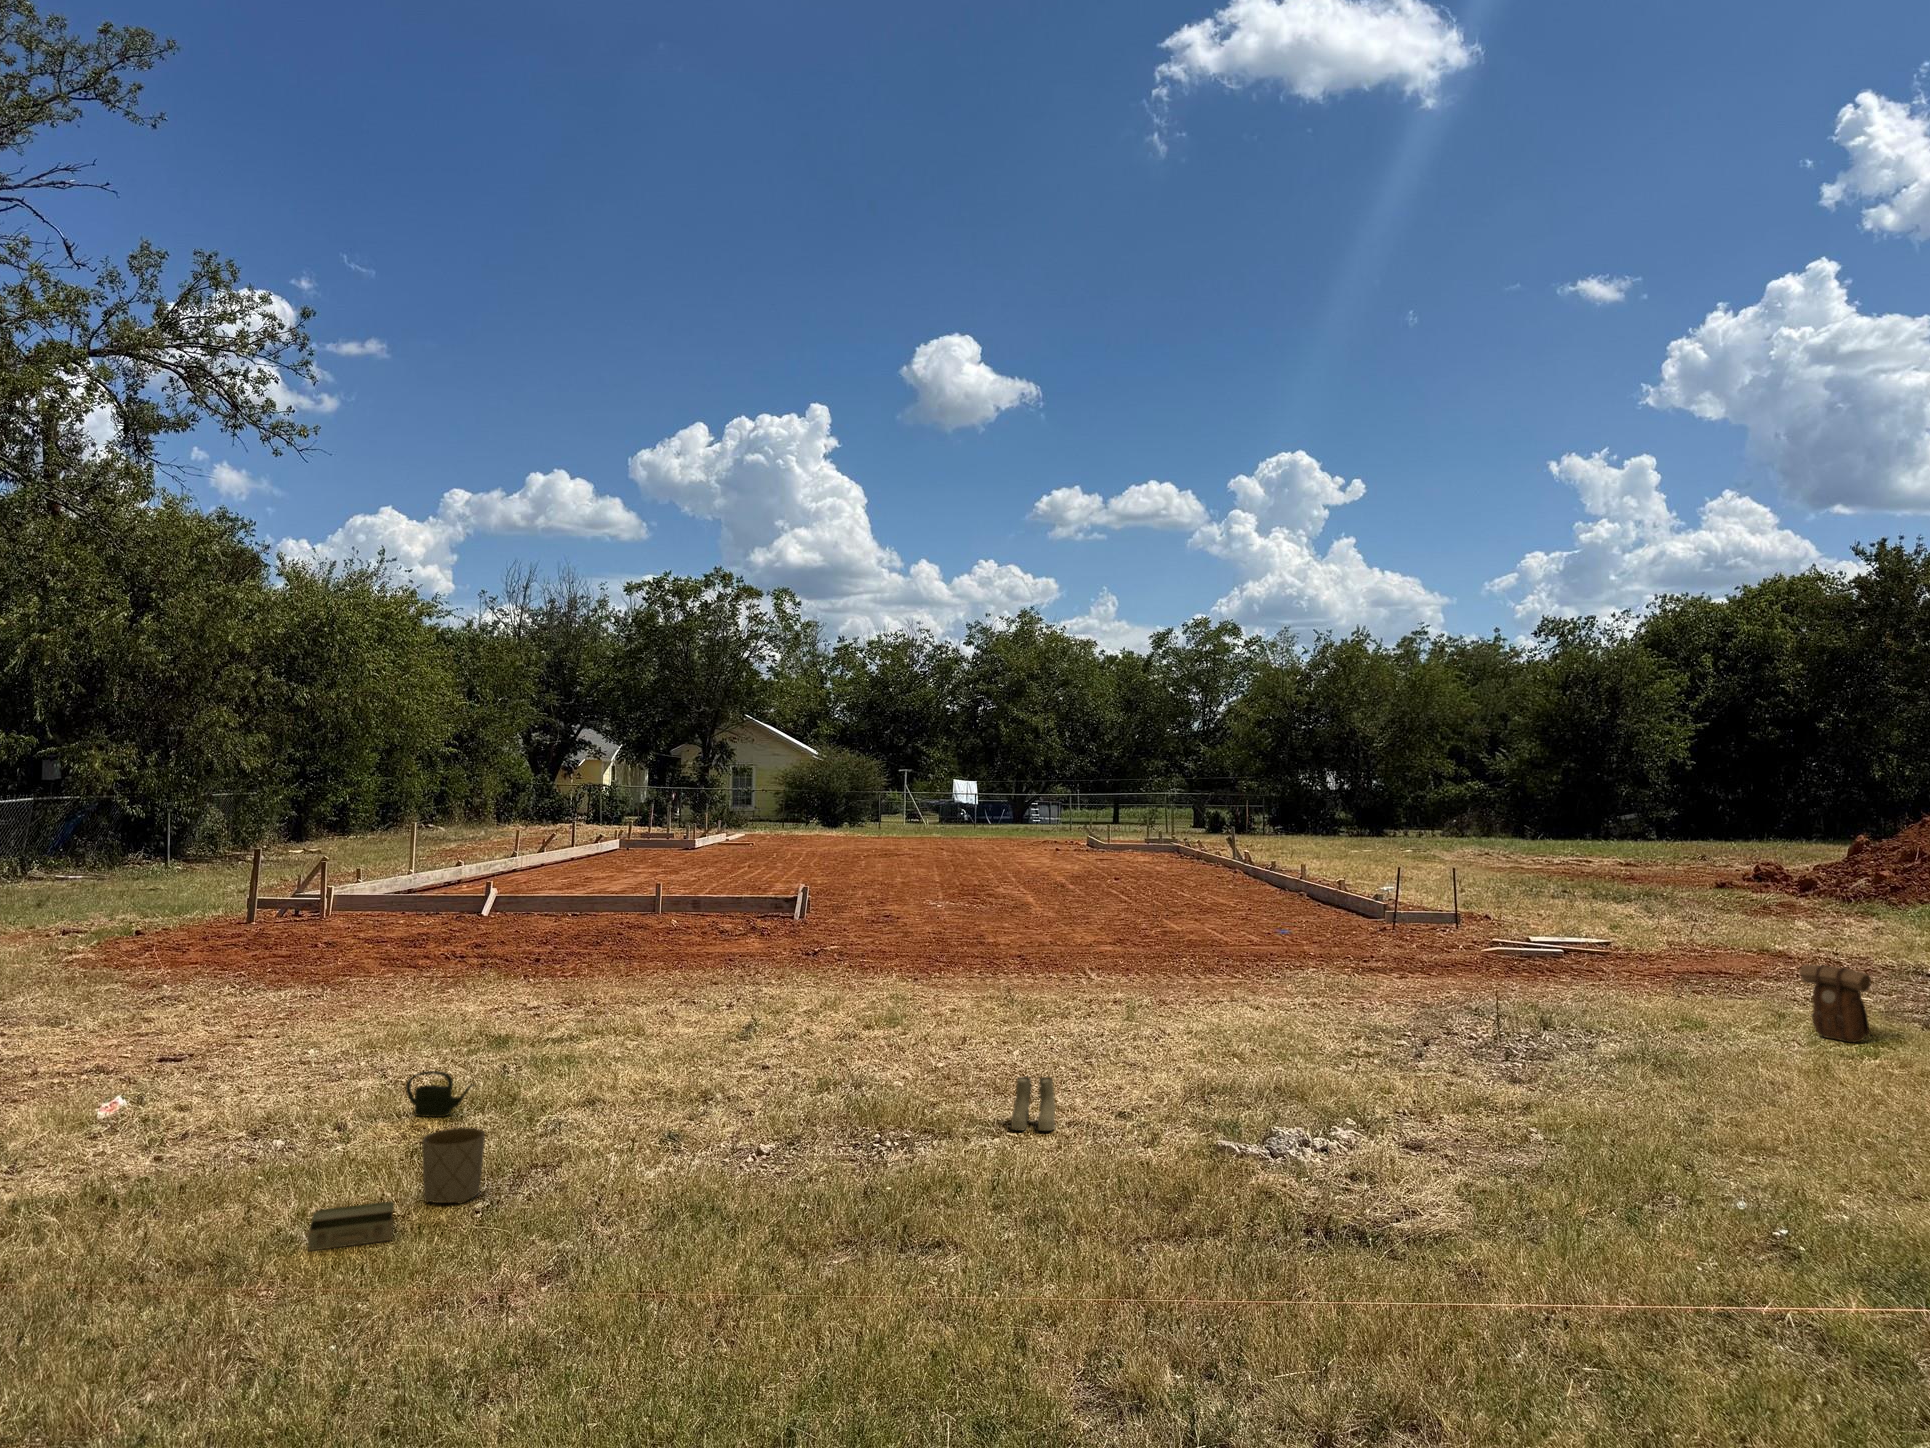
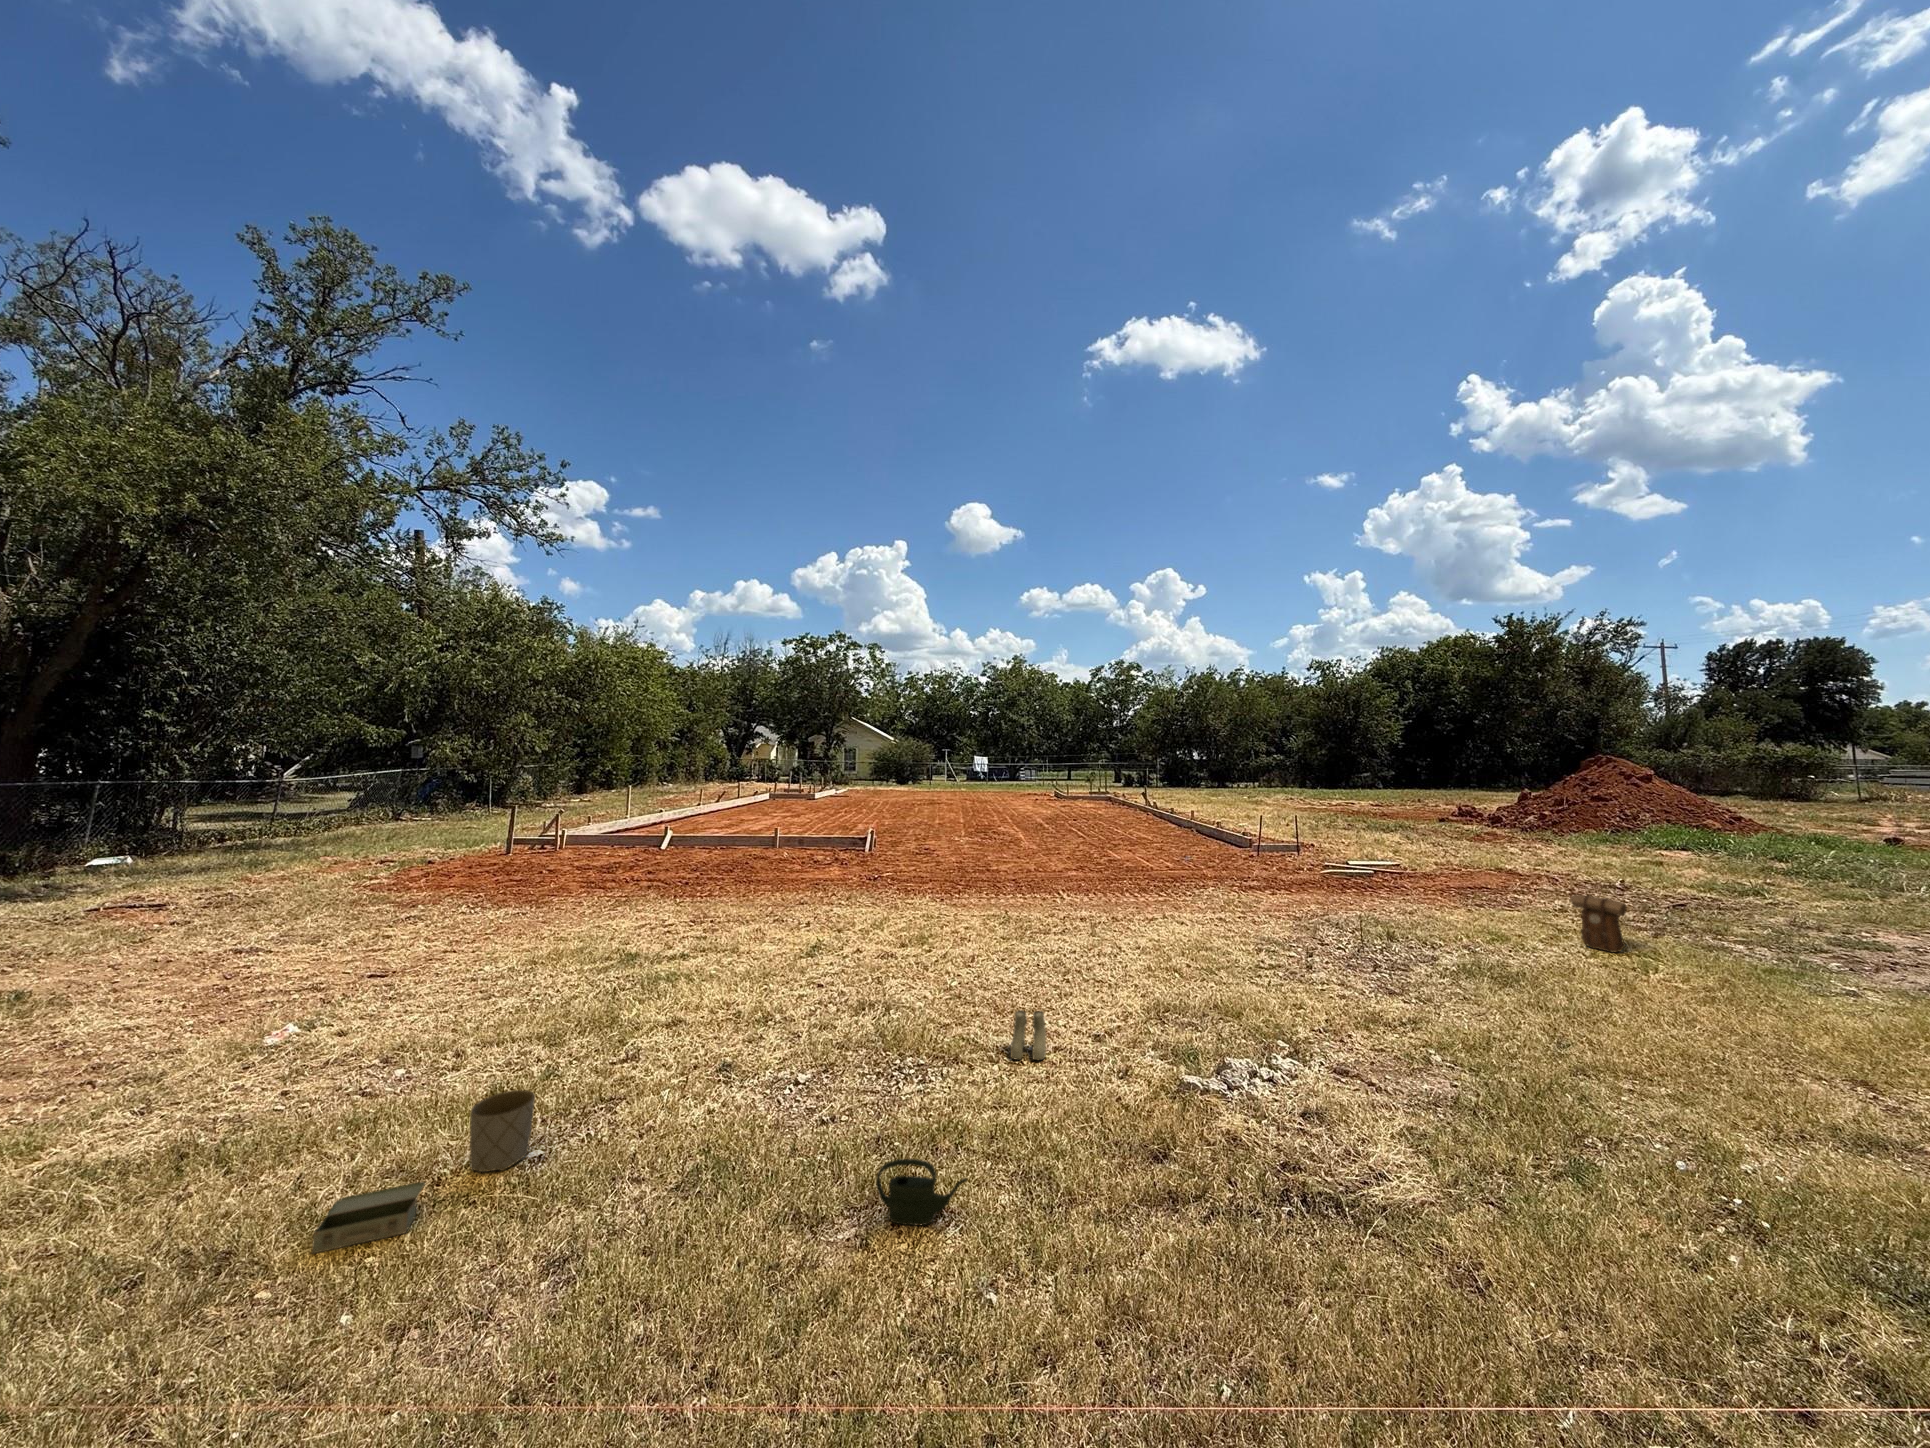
watering can: present [406,1071,474,1117] -> present [876,1159,967,1225]

